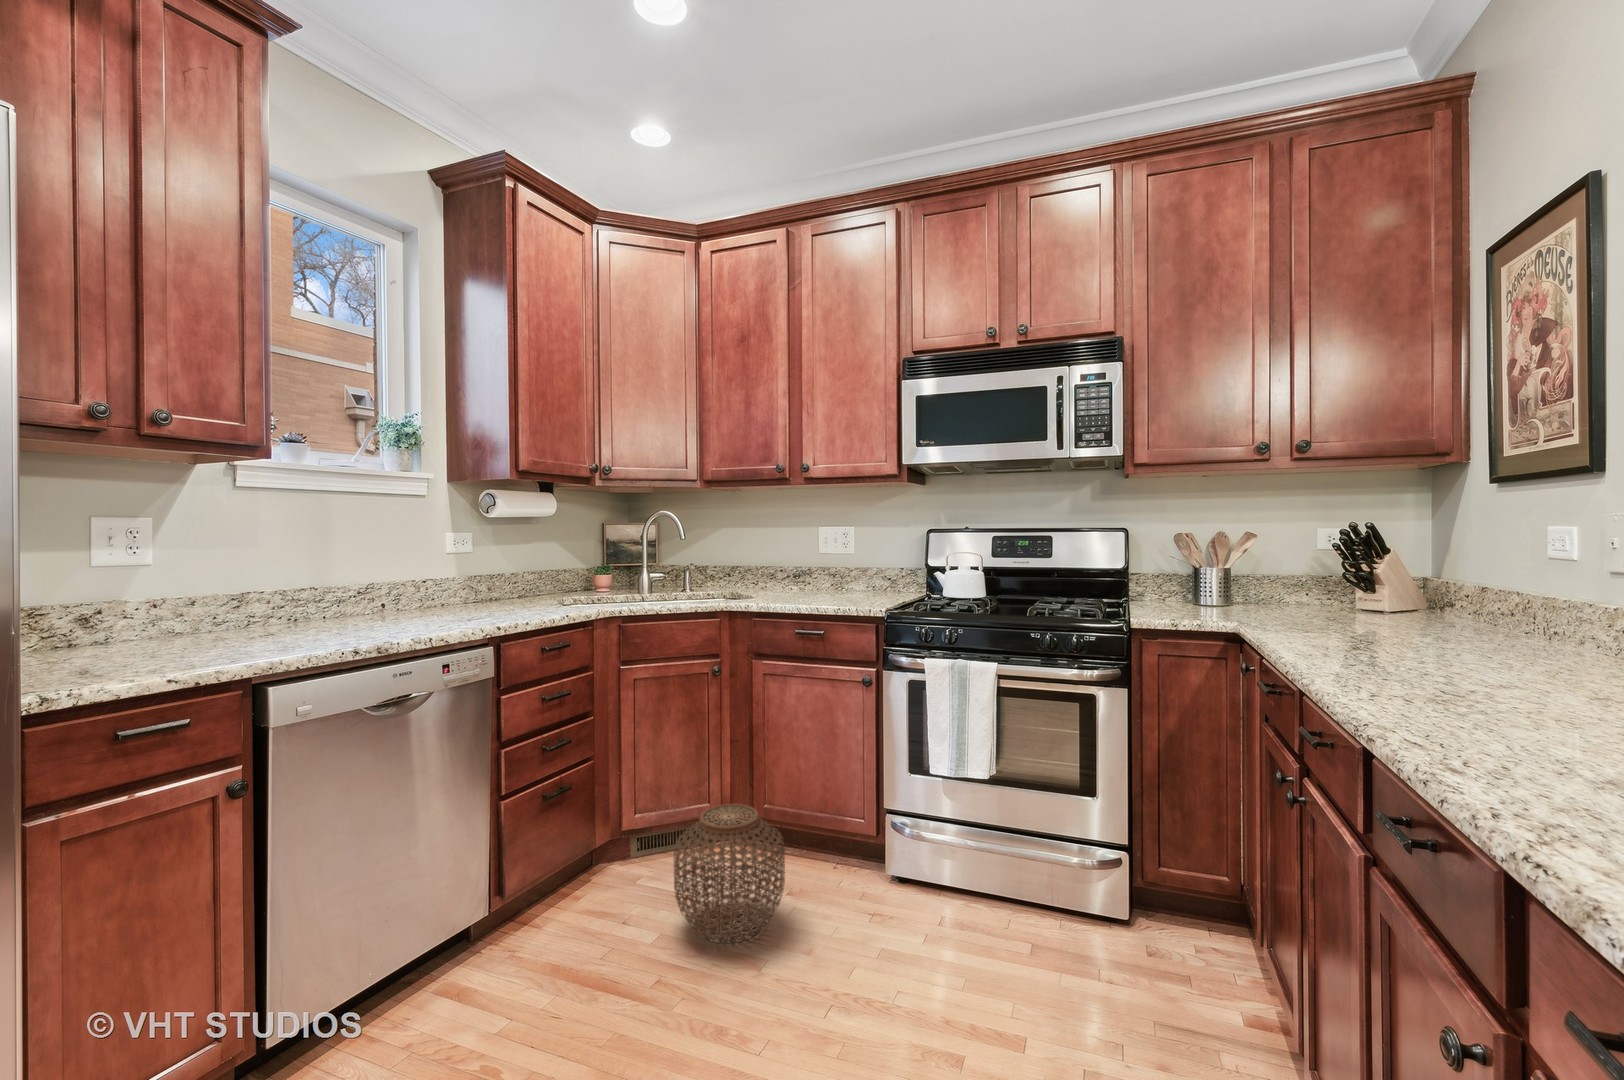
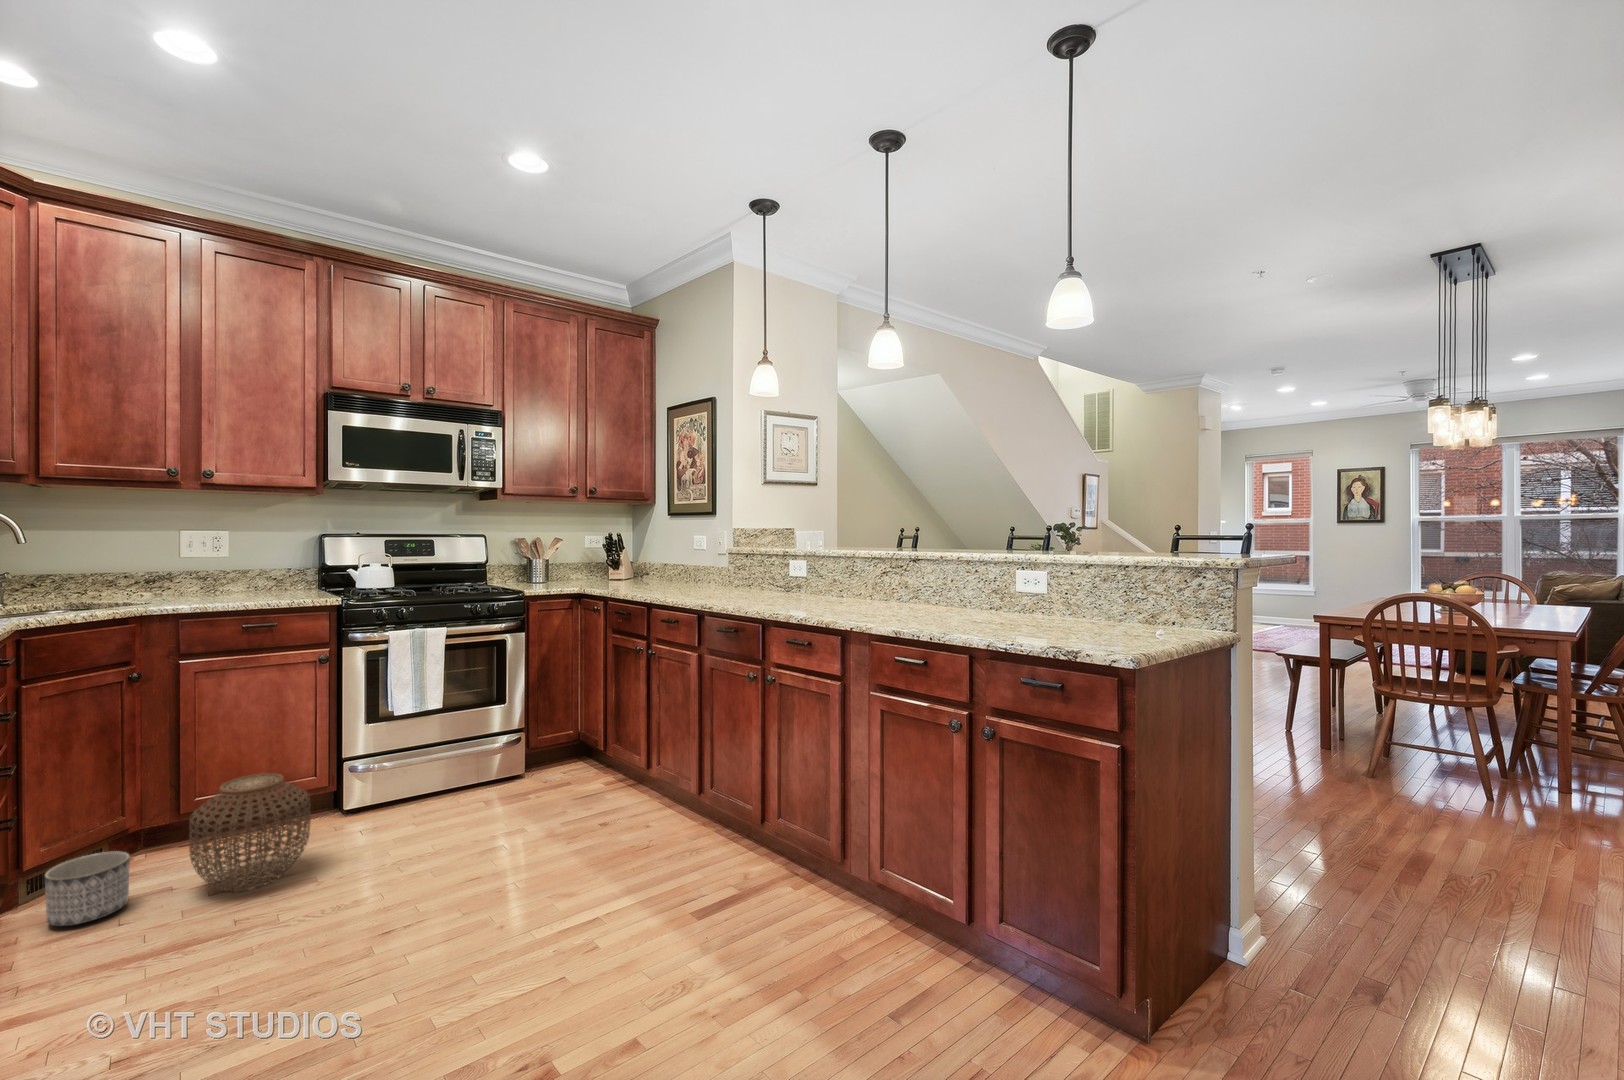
planter: none [600,834,659,904] -> present [45,851,130,926]

